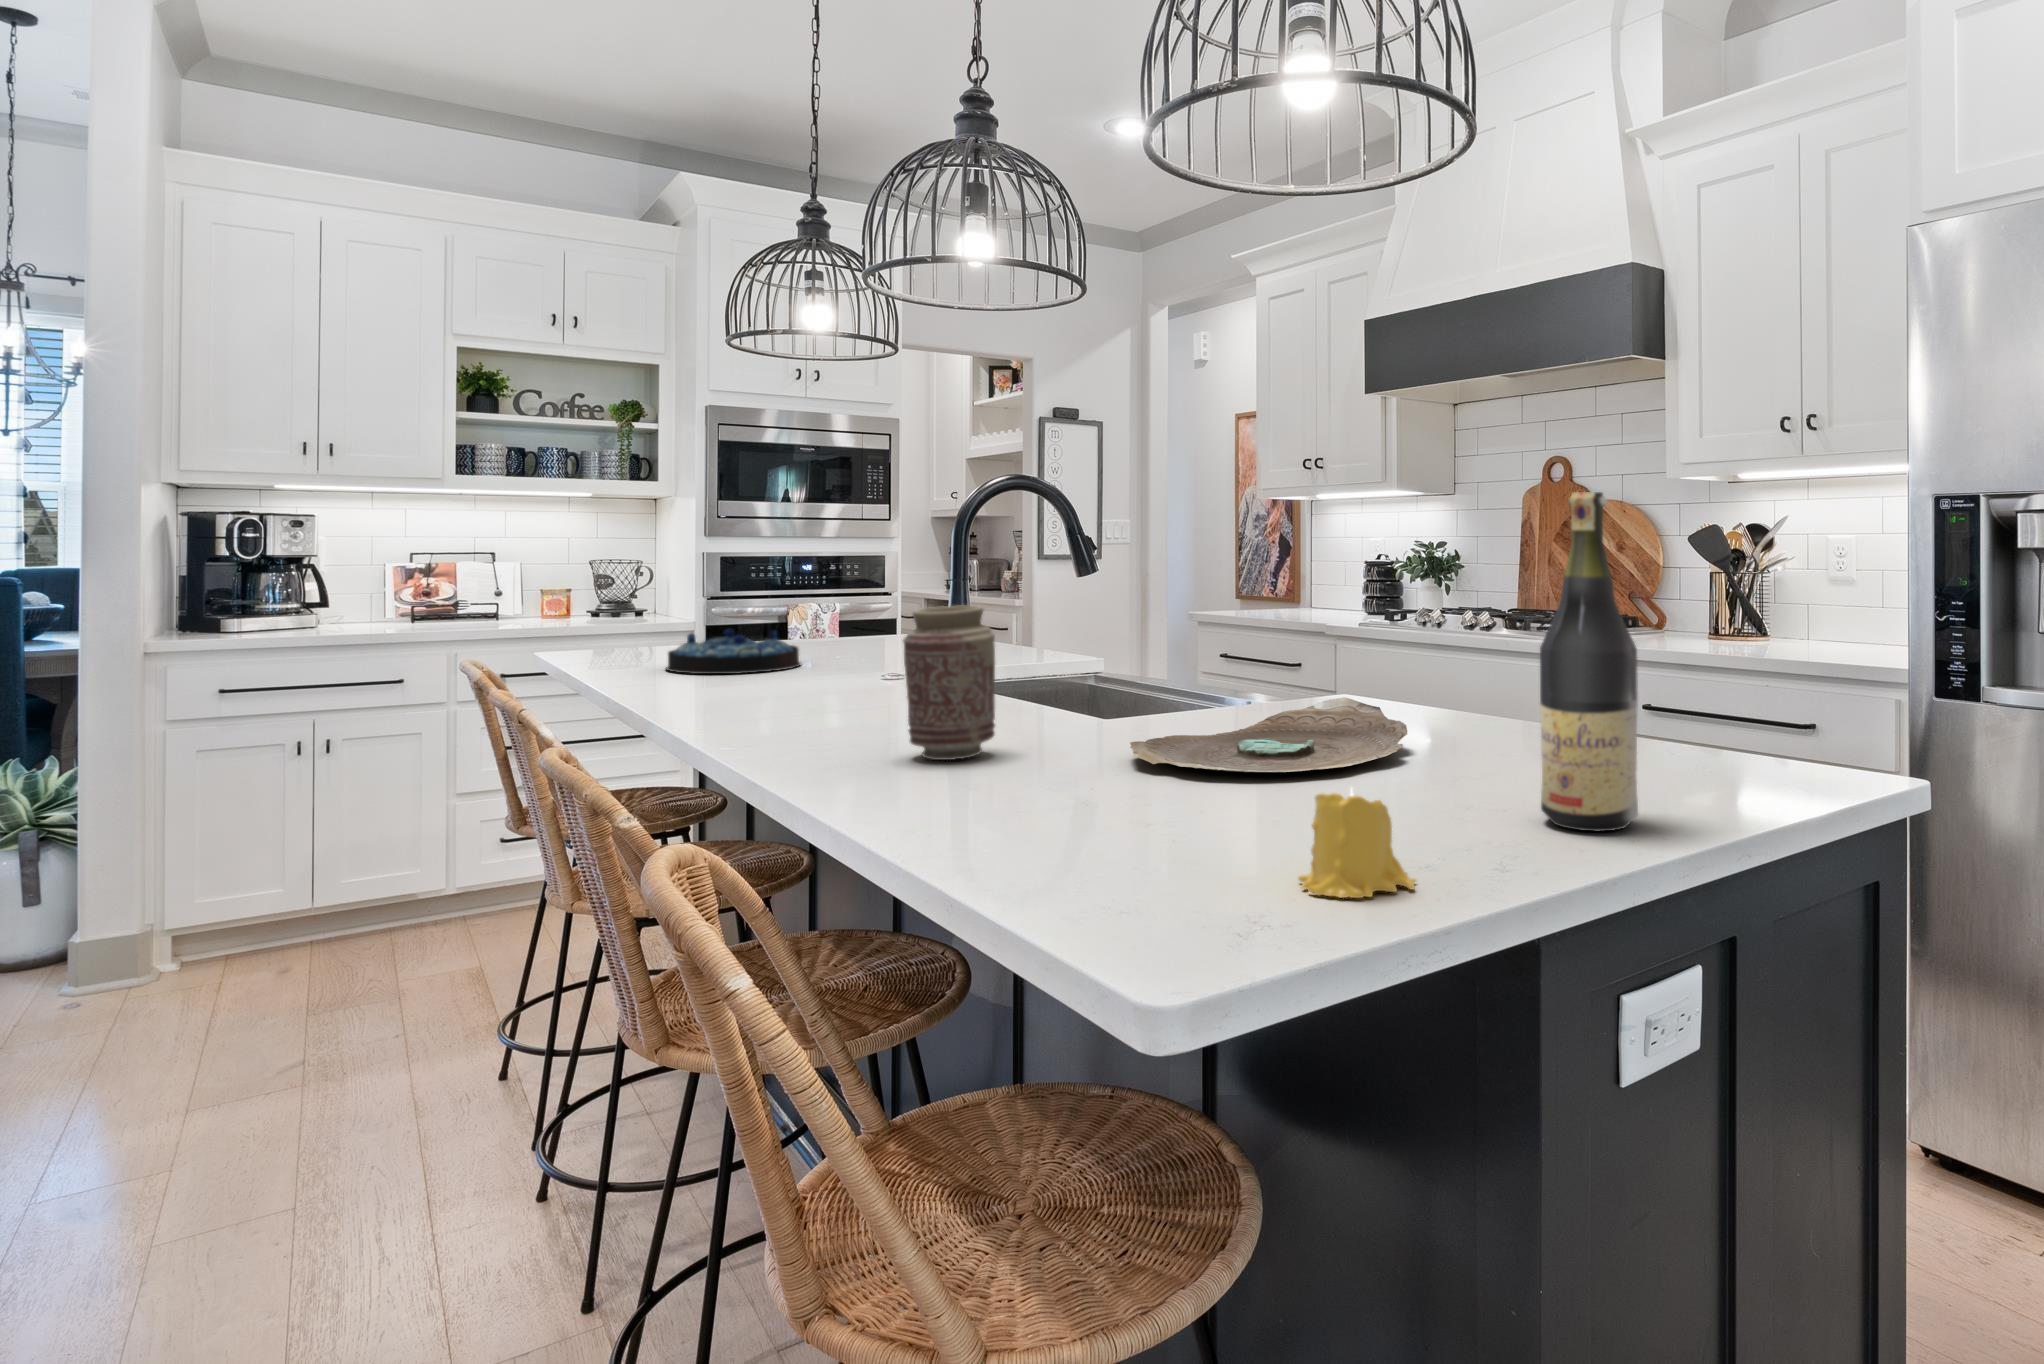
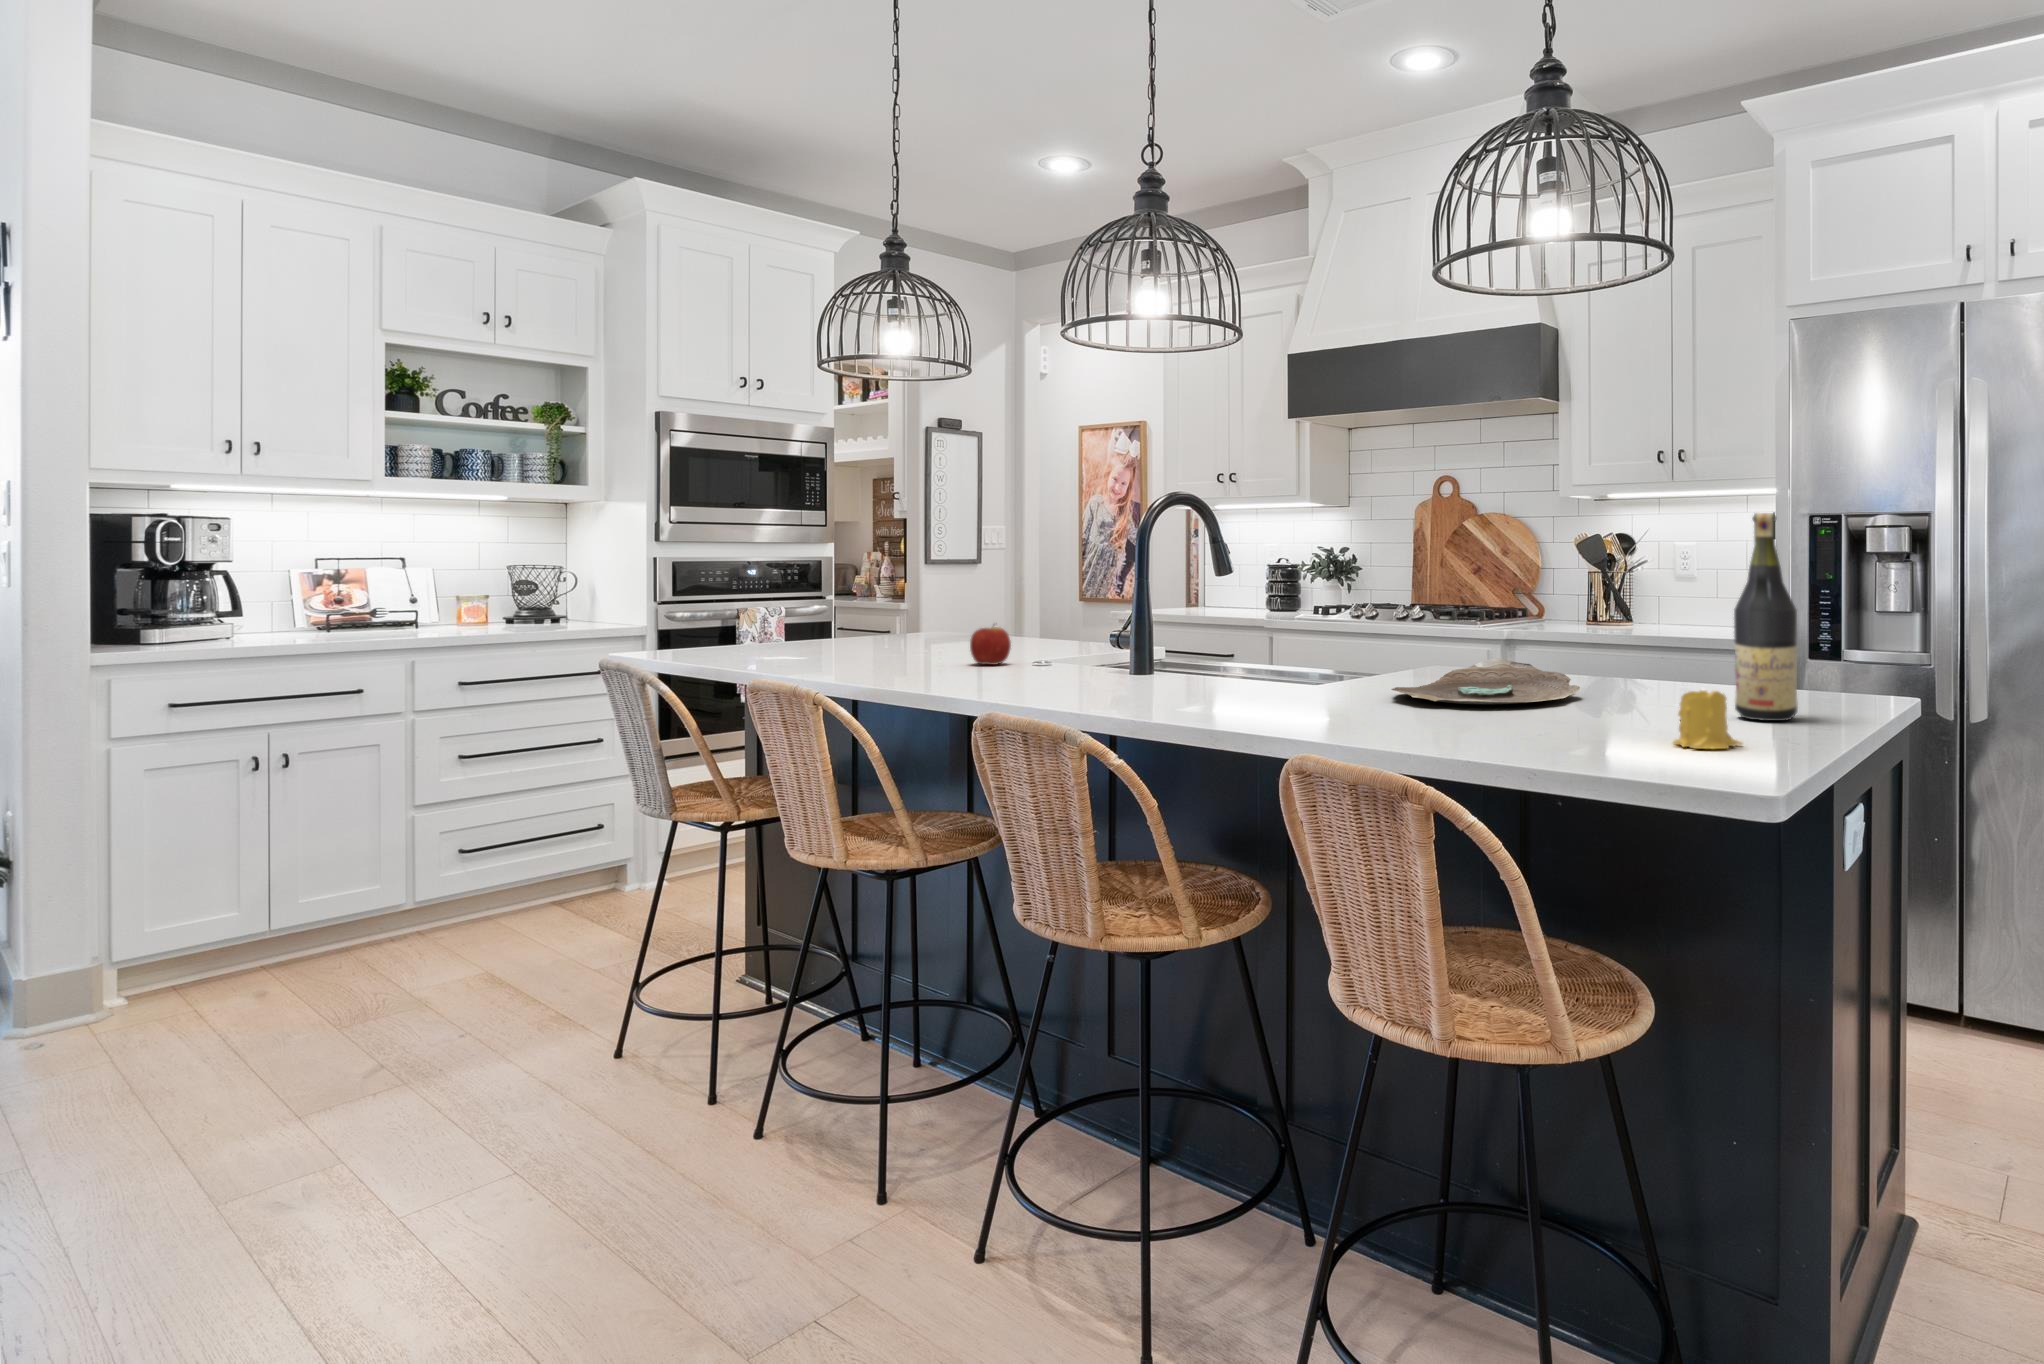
vase: present [903,605,995,760] -> none [1225,592,1292,707]
serving tray: present [666,629,800,674] -> none [771,626,896,665]
apple: none [837,631,884,679] -> present [970,627,1011,665]

